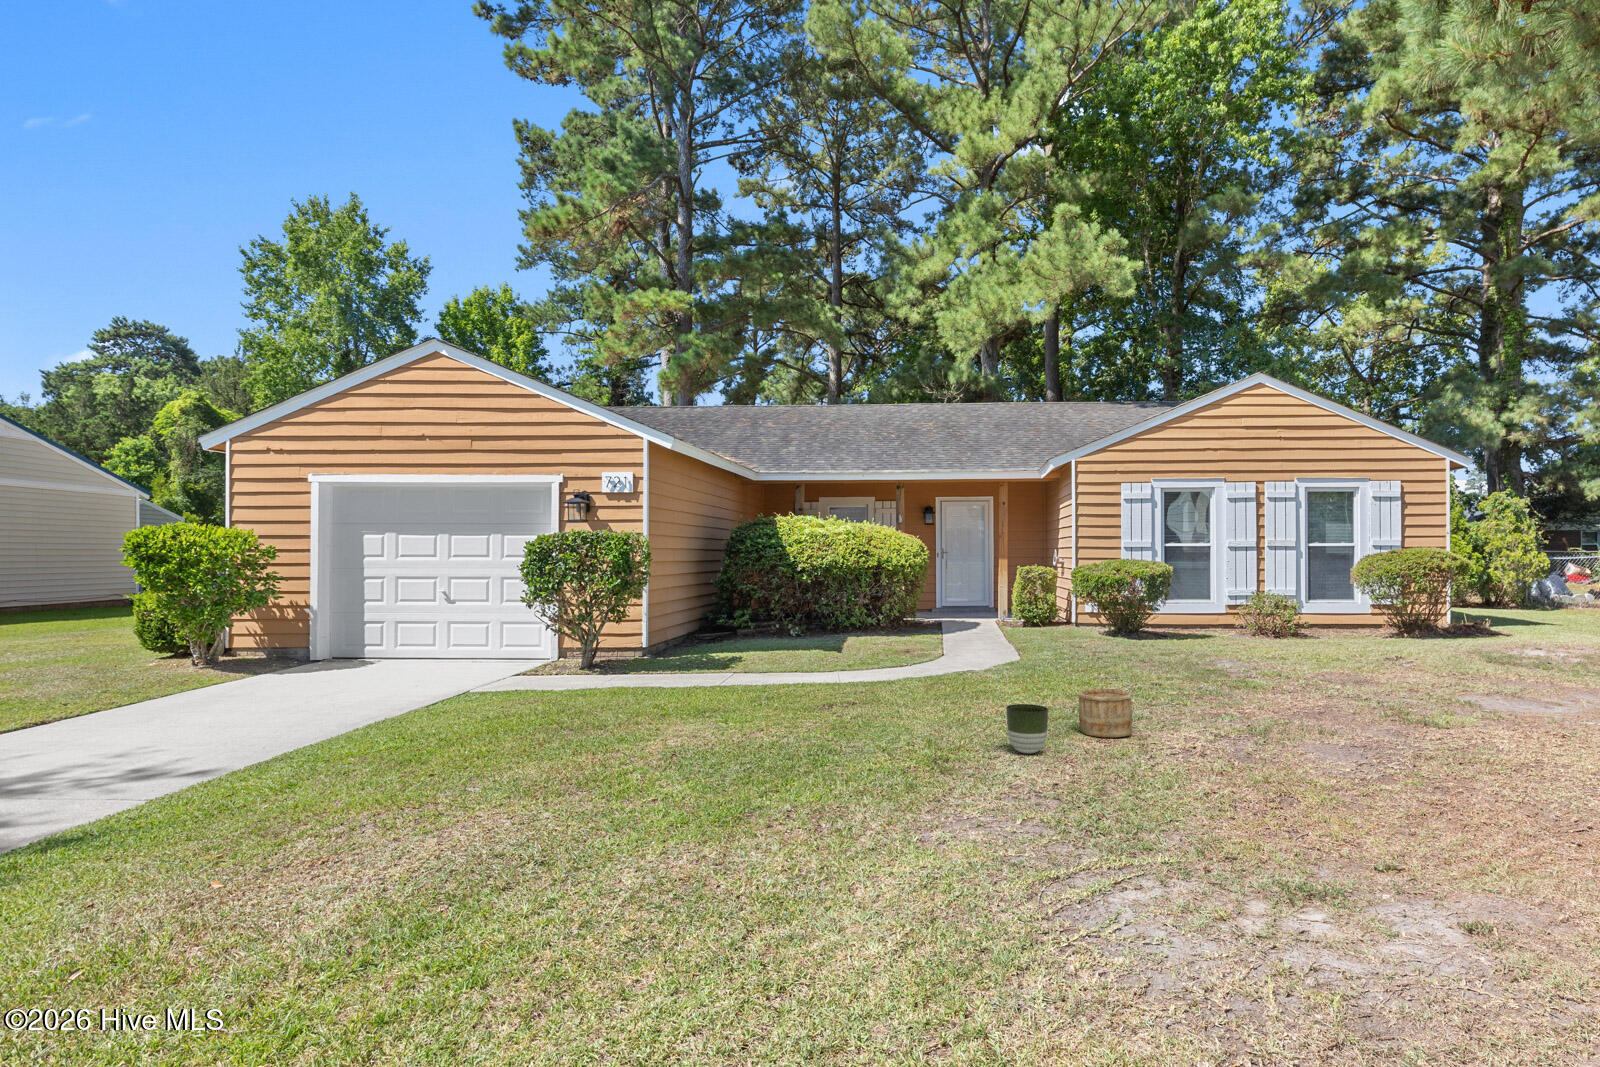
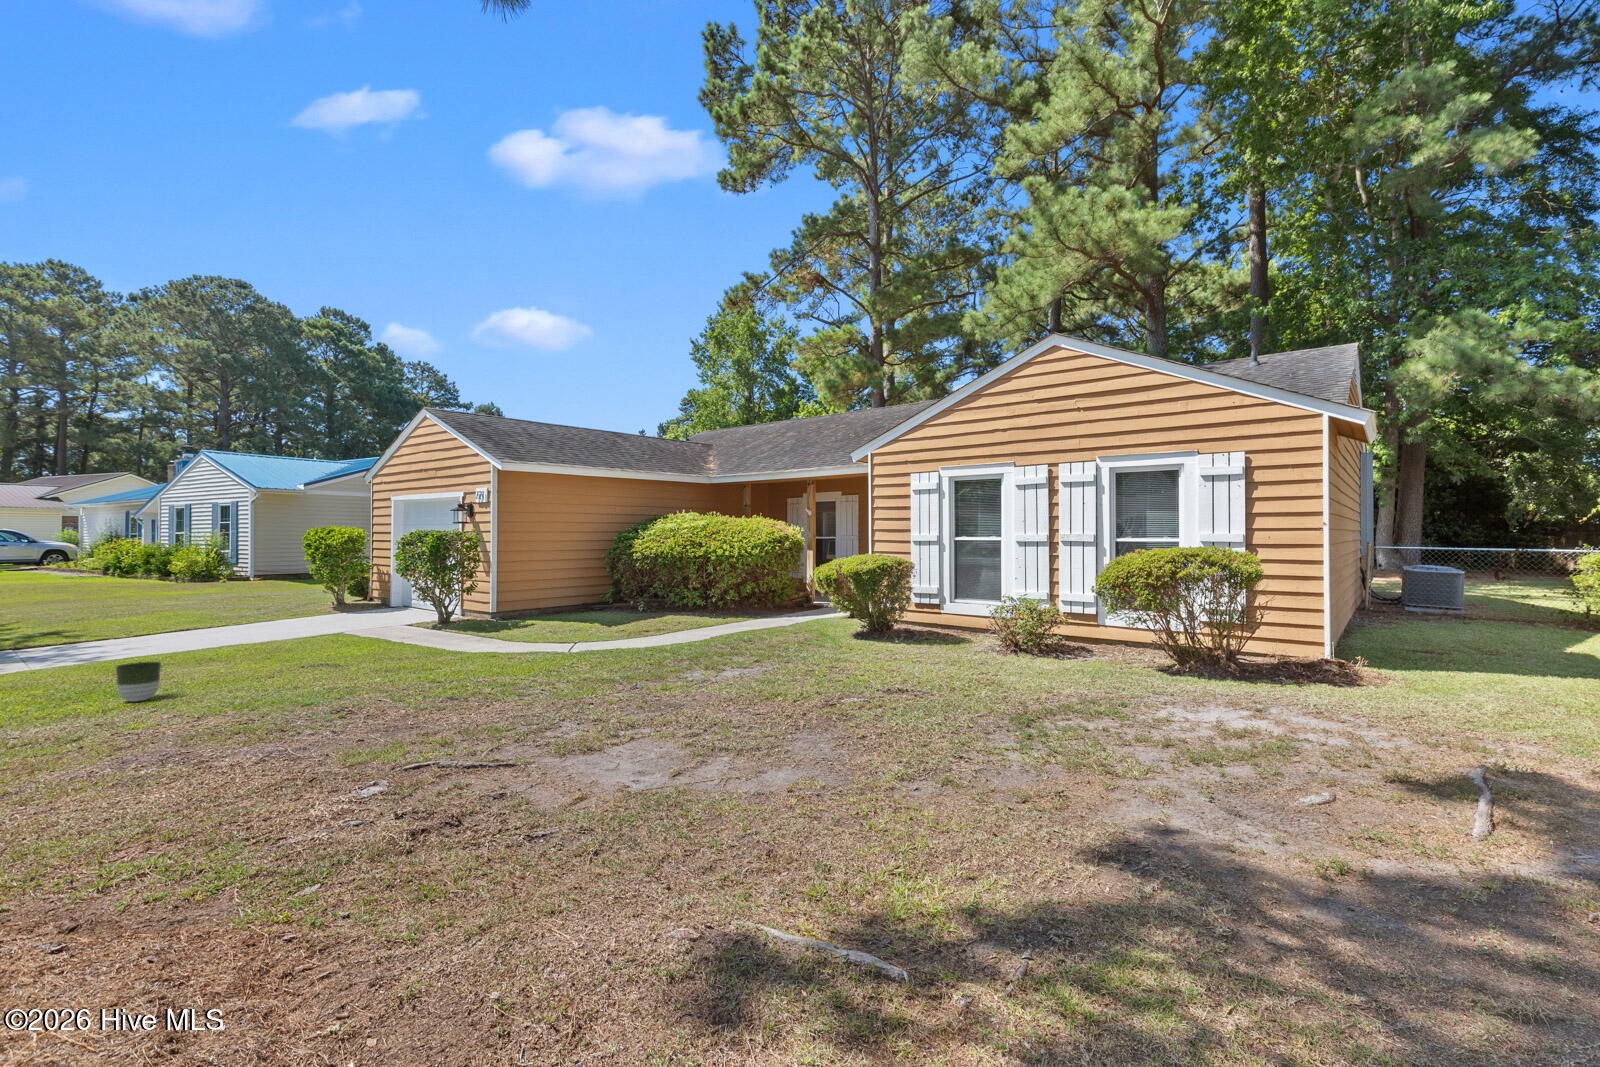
wooden bucket: present [1077,689,1133,737] -> none [223,659,282,702]

